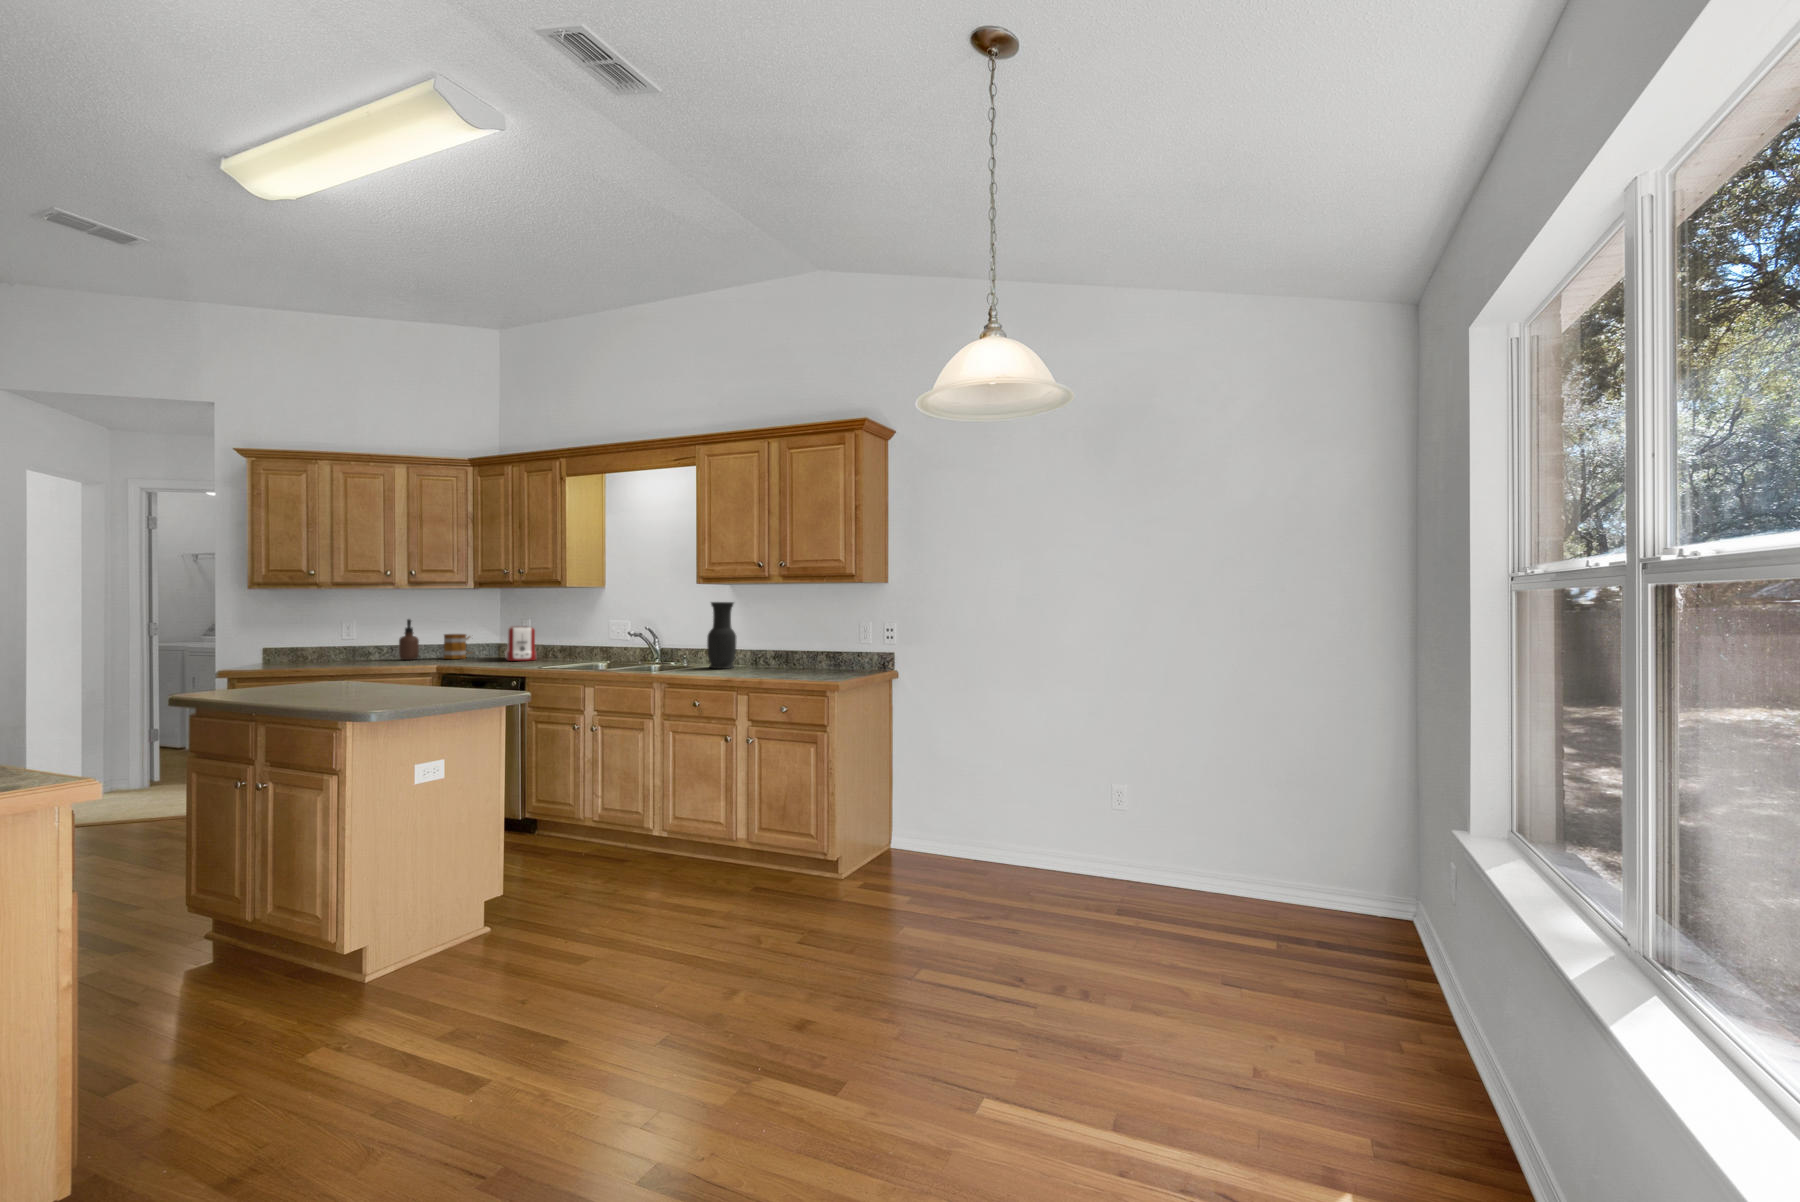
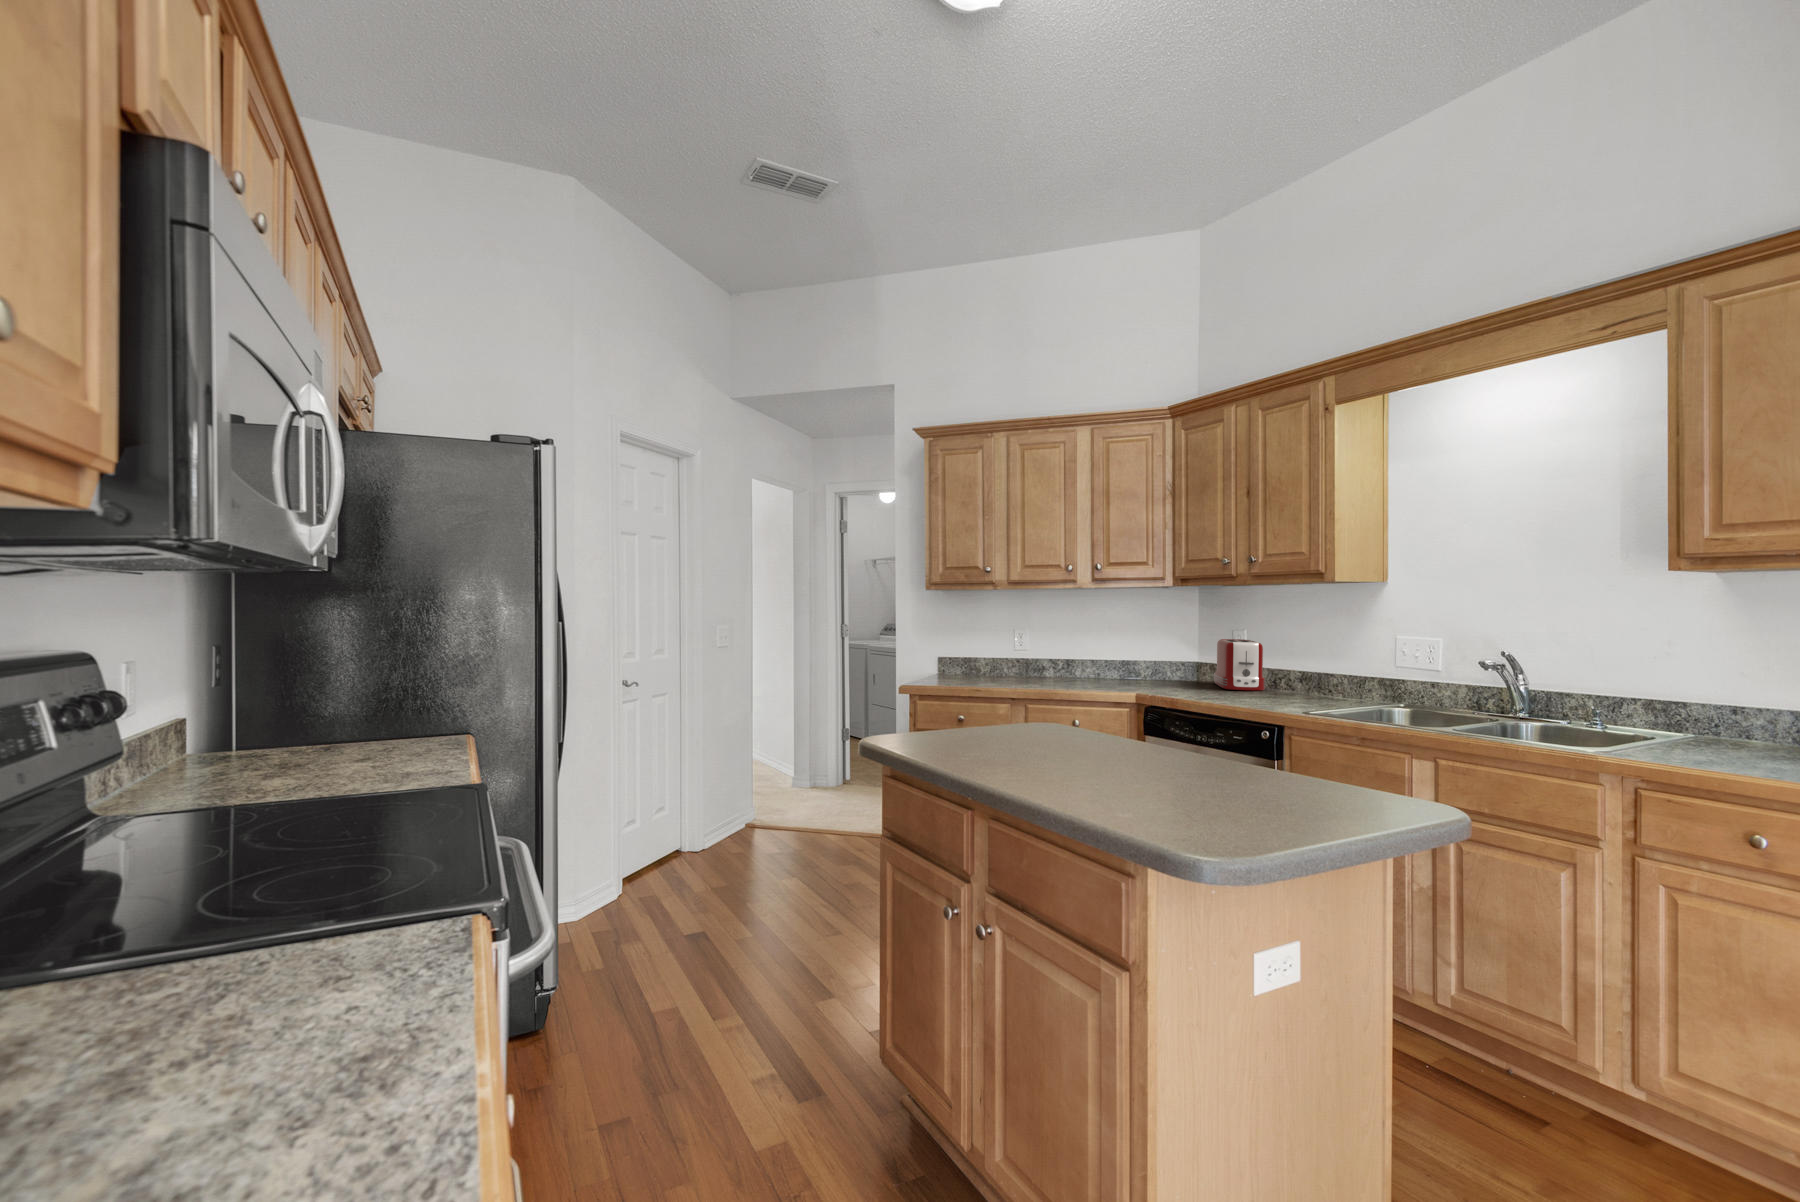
vase: present [707,602,736,669] -> none [1676,608,1761,747]
soap dispenser: present [399,619,419,660] -> none [1076,626,1098,678]
mug: present [444,634,472,659] -> none [1129,646,1167,680]

